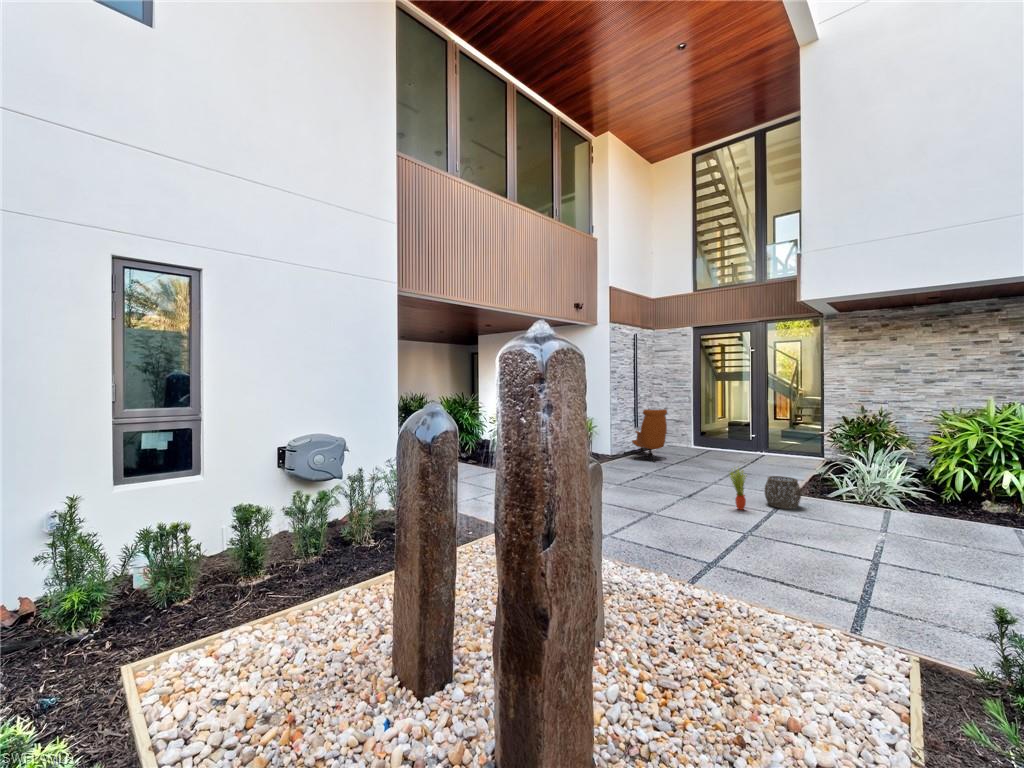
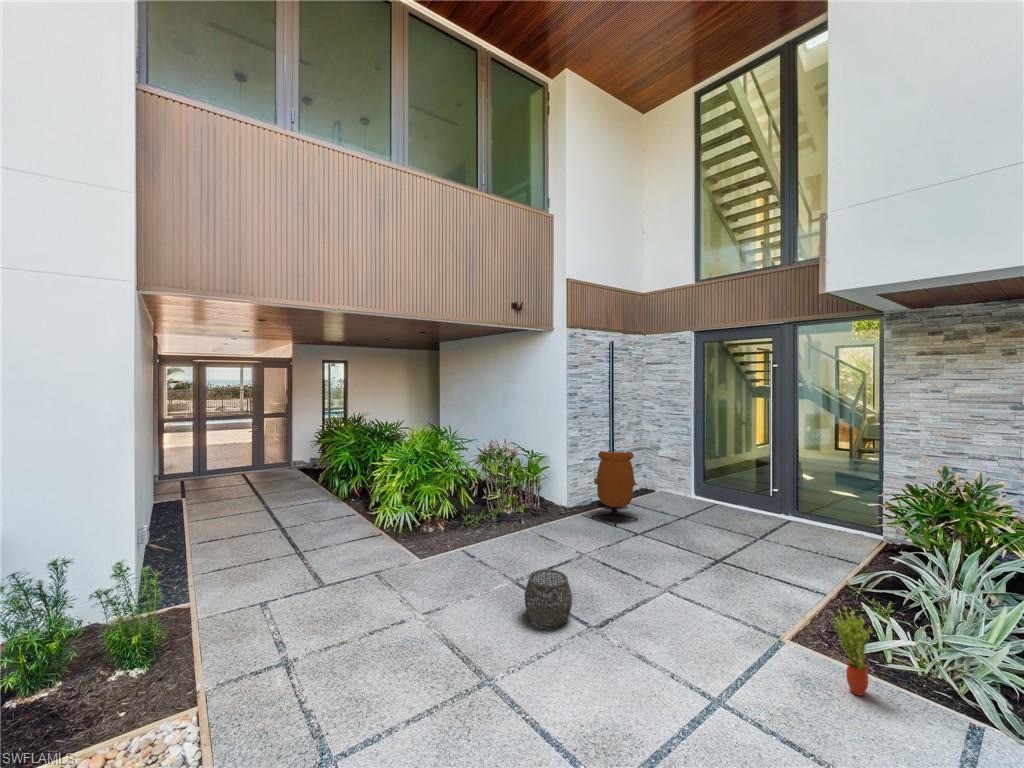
potted plant: present [730,468,747,510] -> present [834,607,872,695]
woven basket: present [765,476,801,509] -> present [524,569,572,627]

